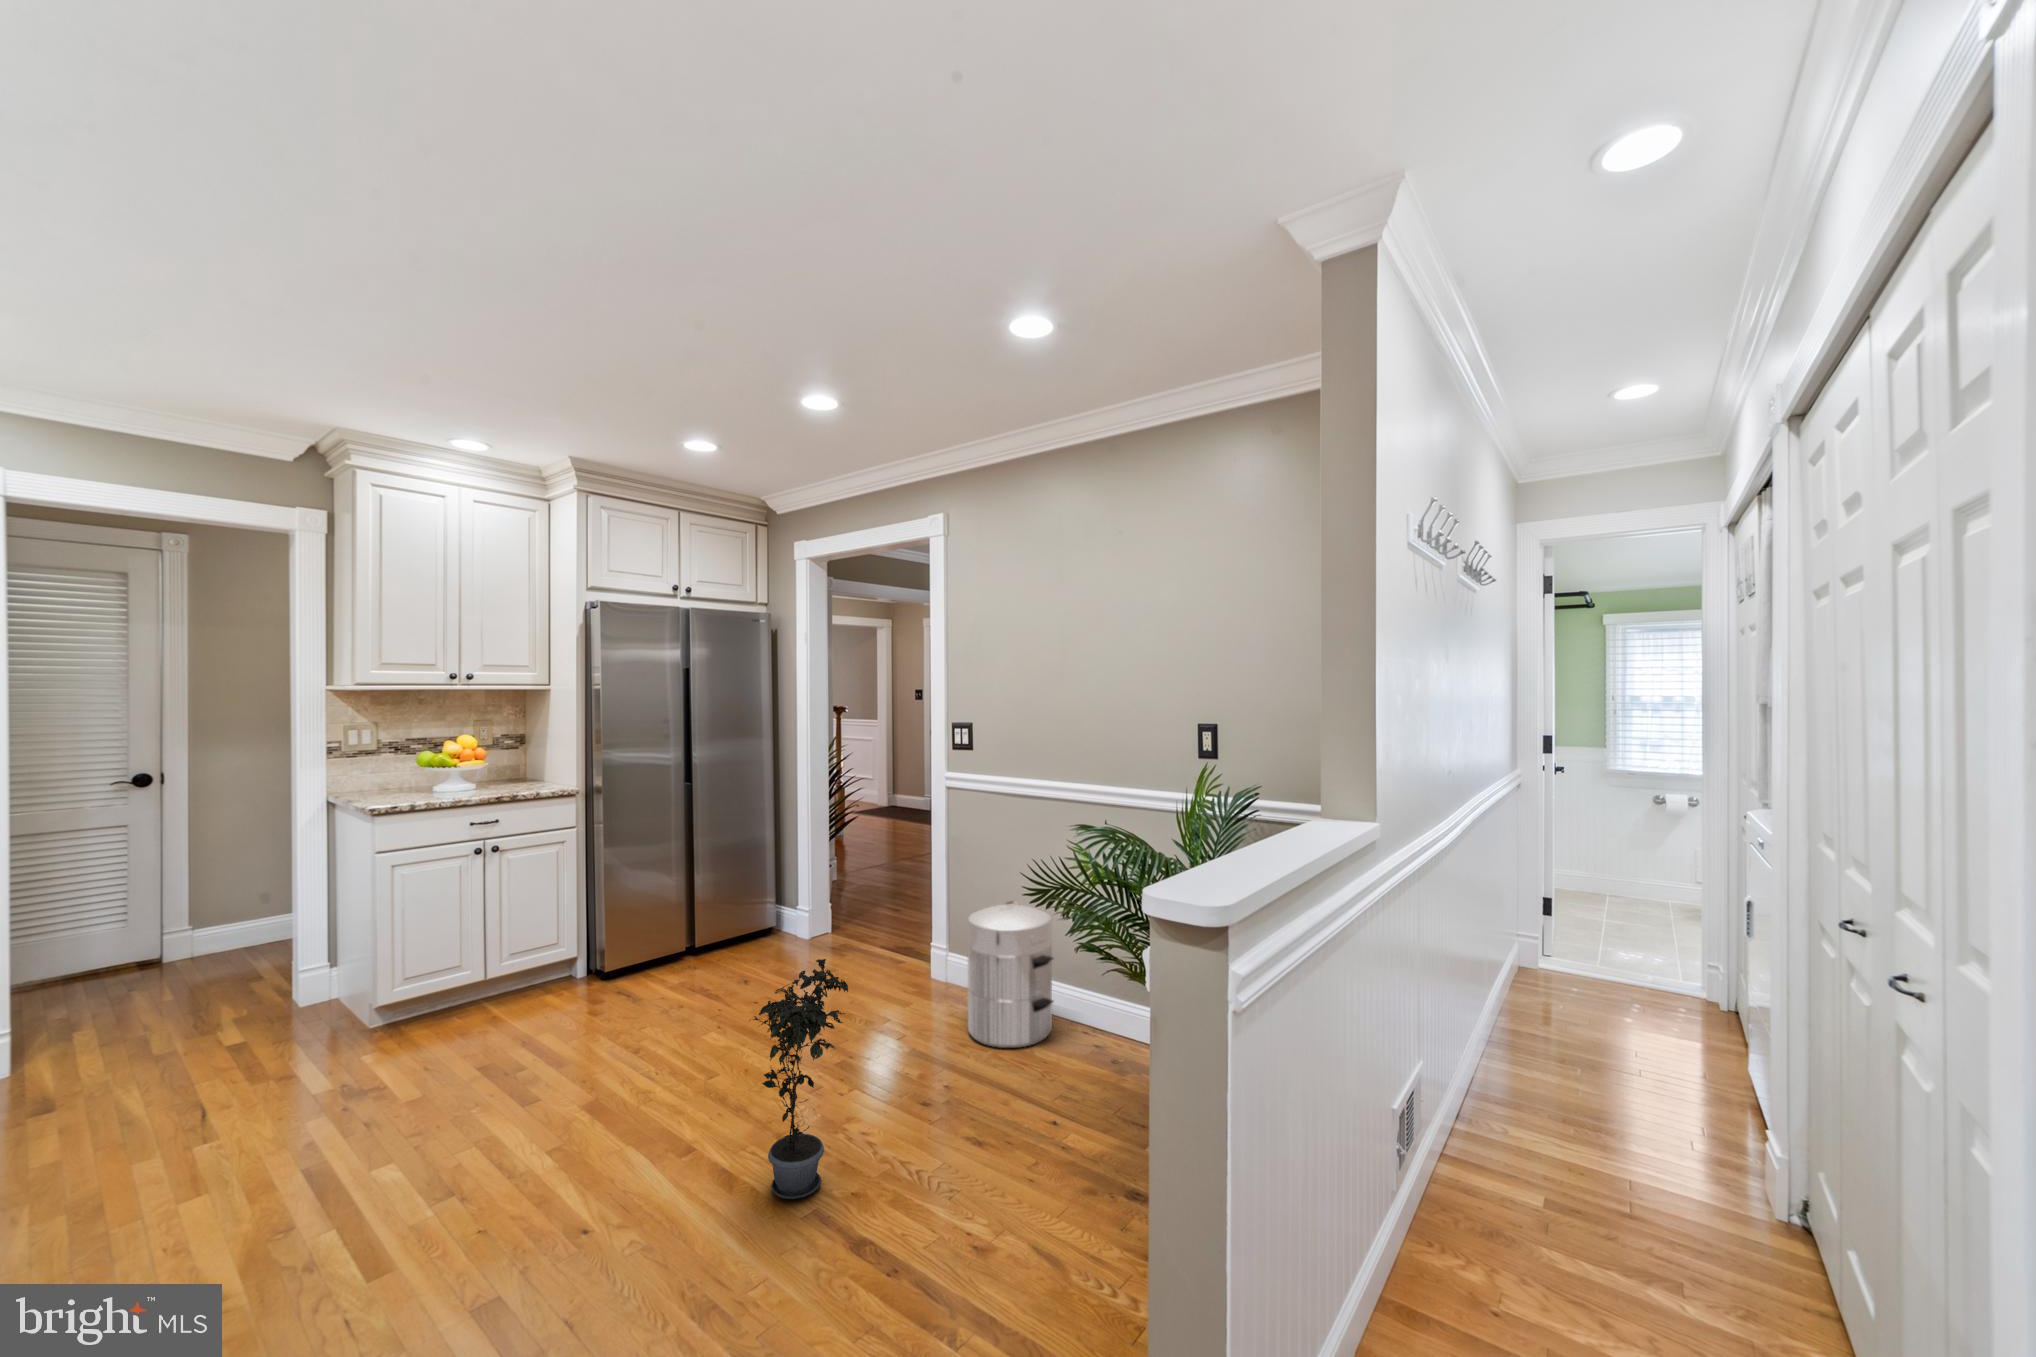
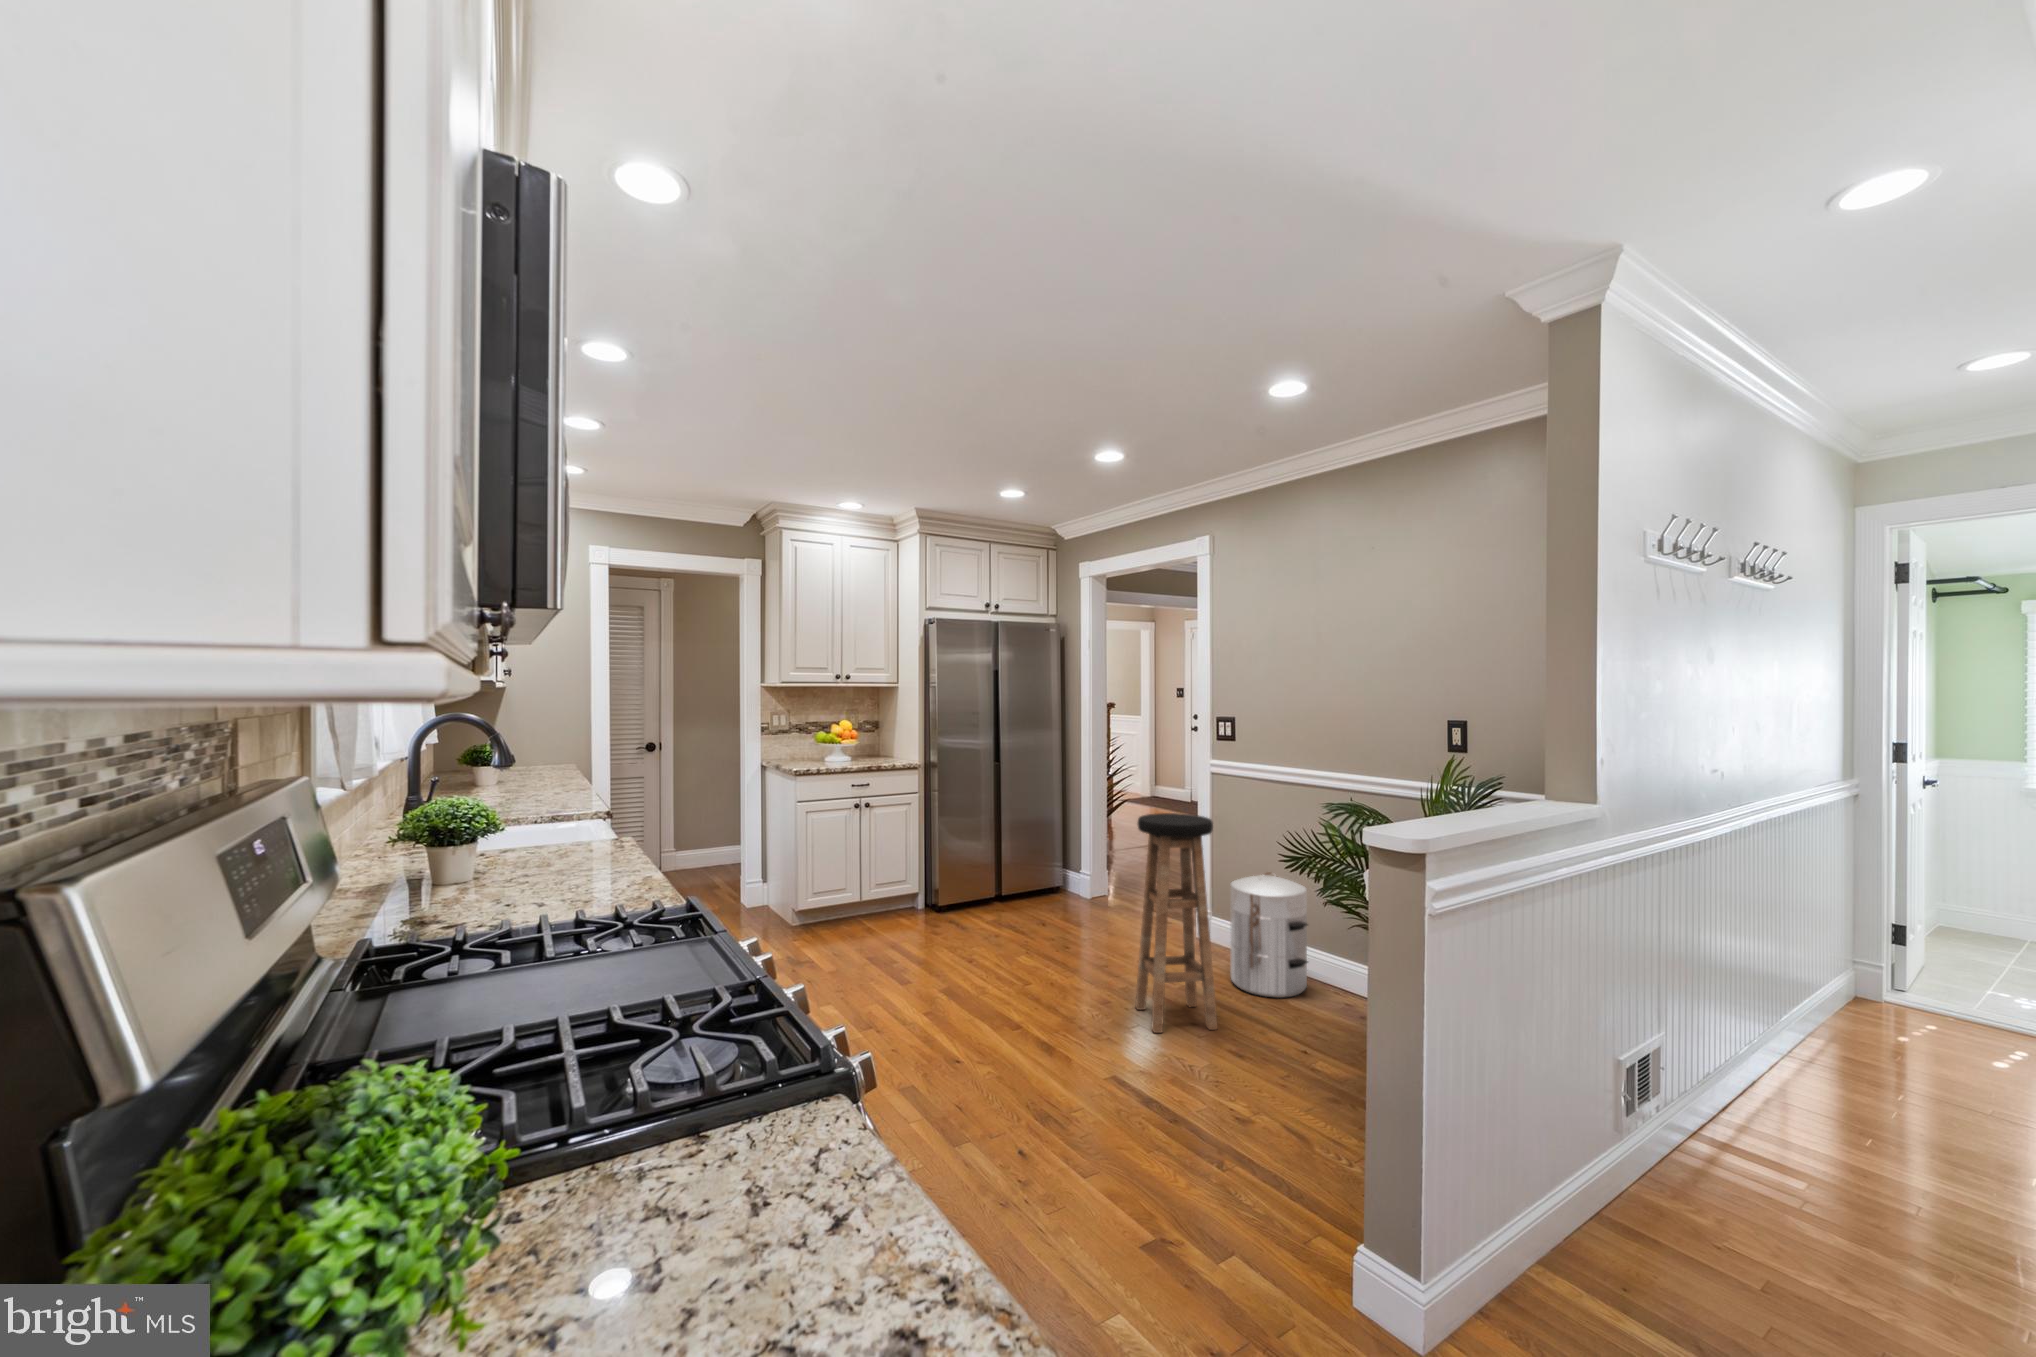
bar stool: none [852,841,952,1123] -> present [1135,813,1217,1033]
potted plant: present [753,959,848,1201] -> none [1063,895,1136,1073]

